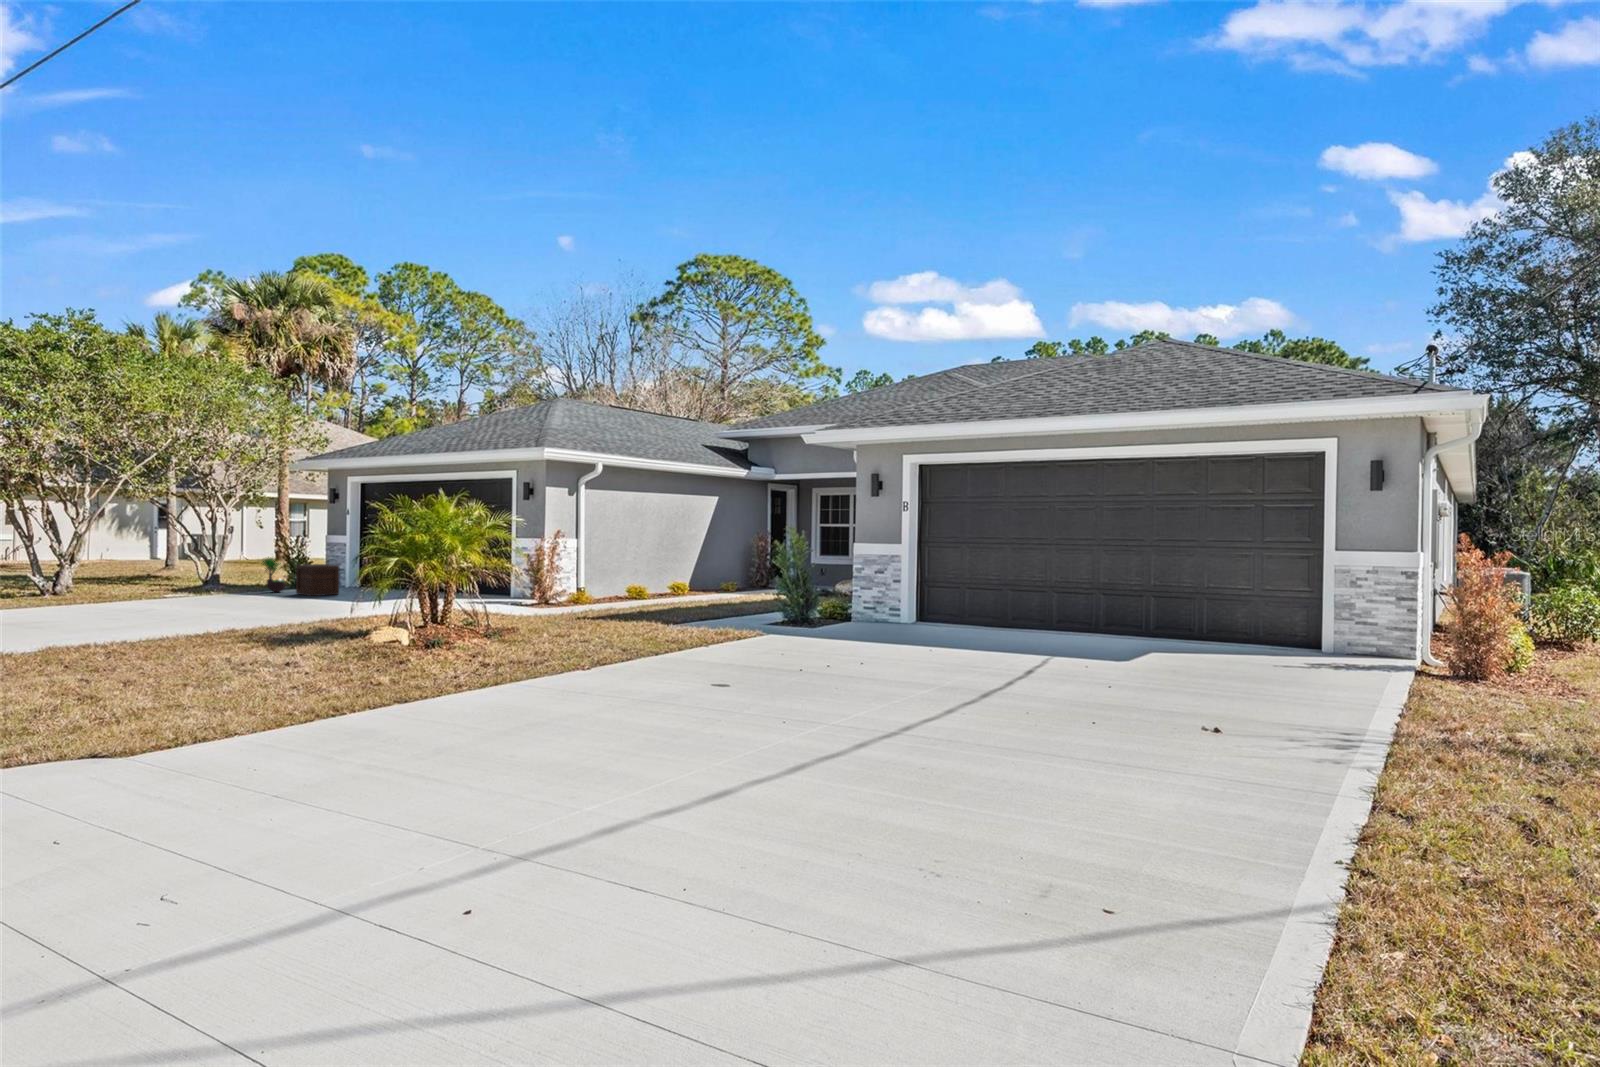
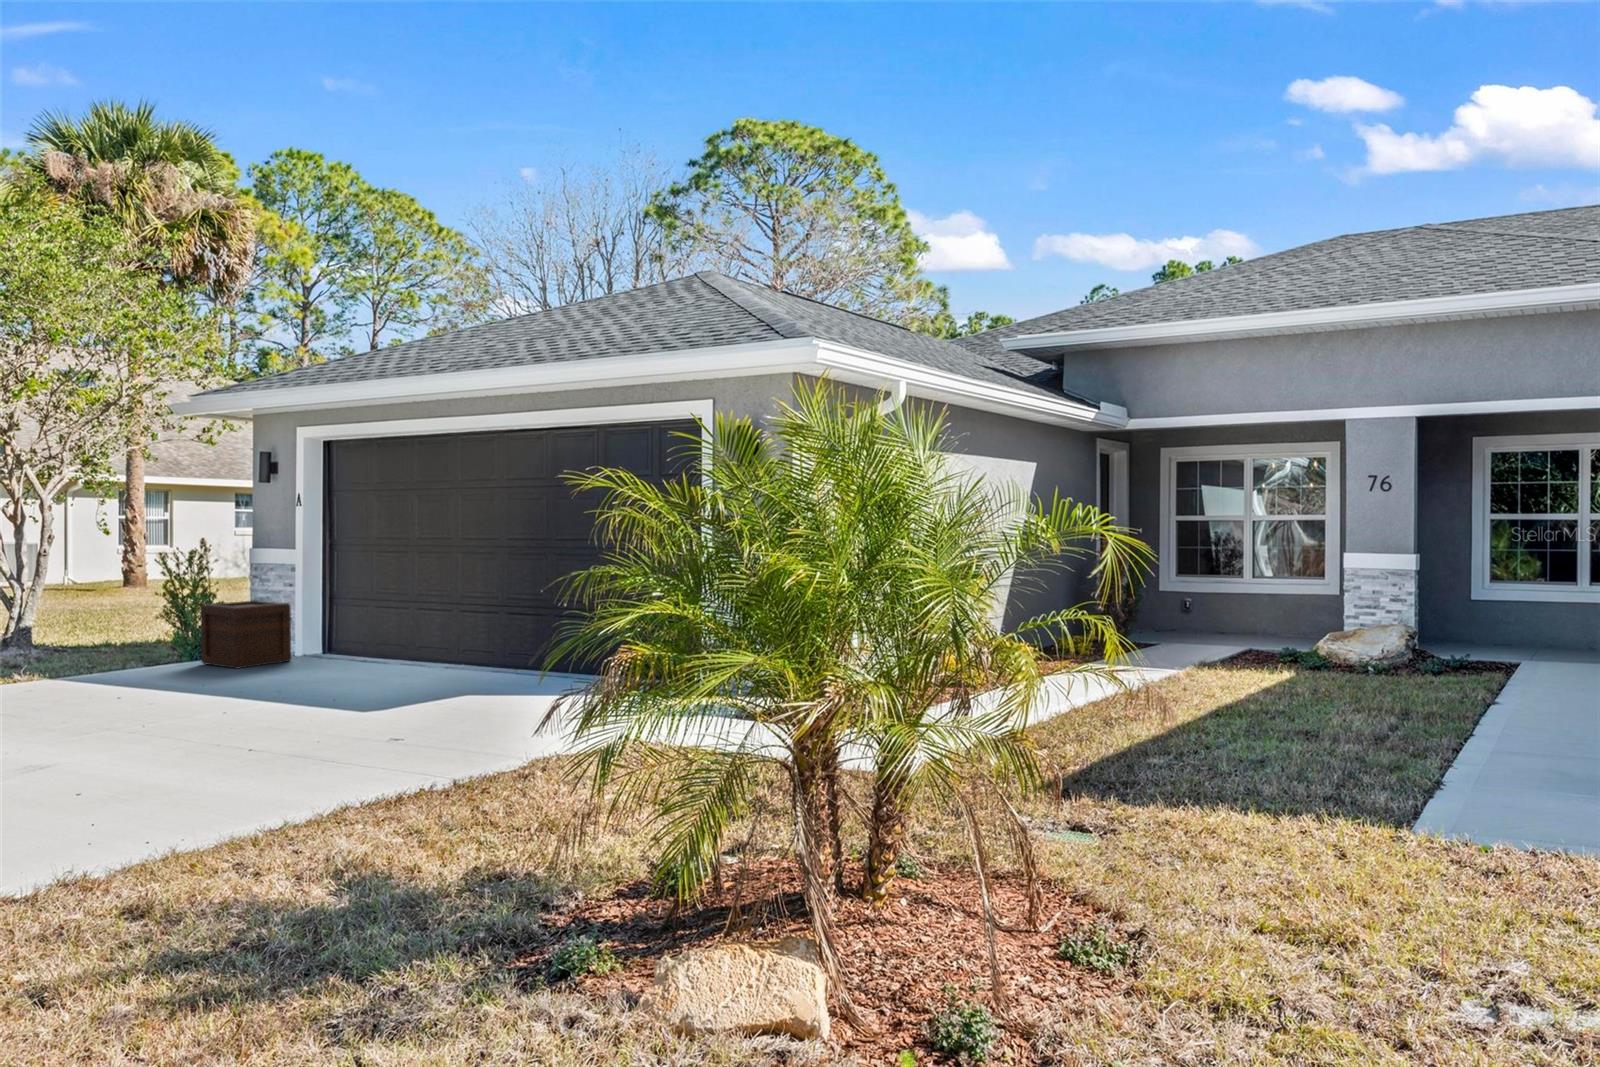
potted tree: present [261,557,285,592] -> none [123,583,176,660]

